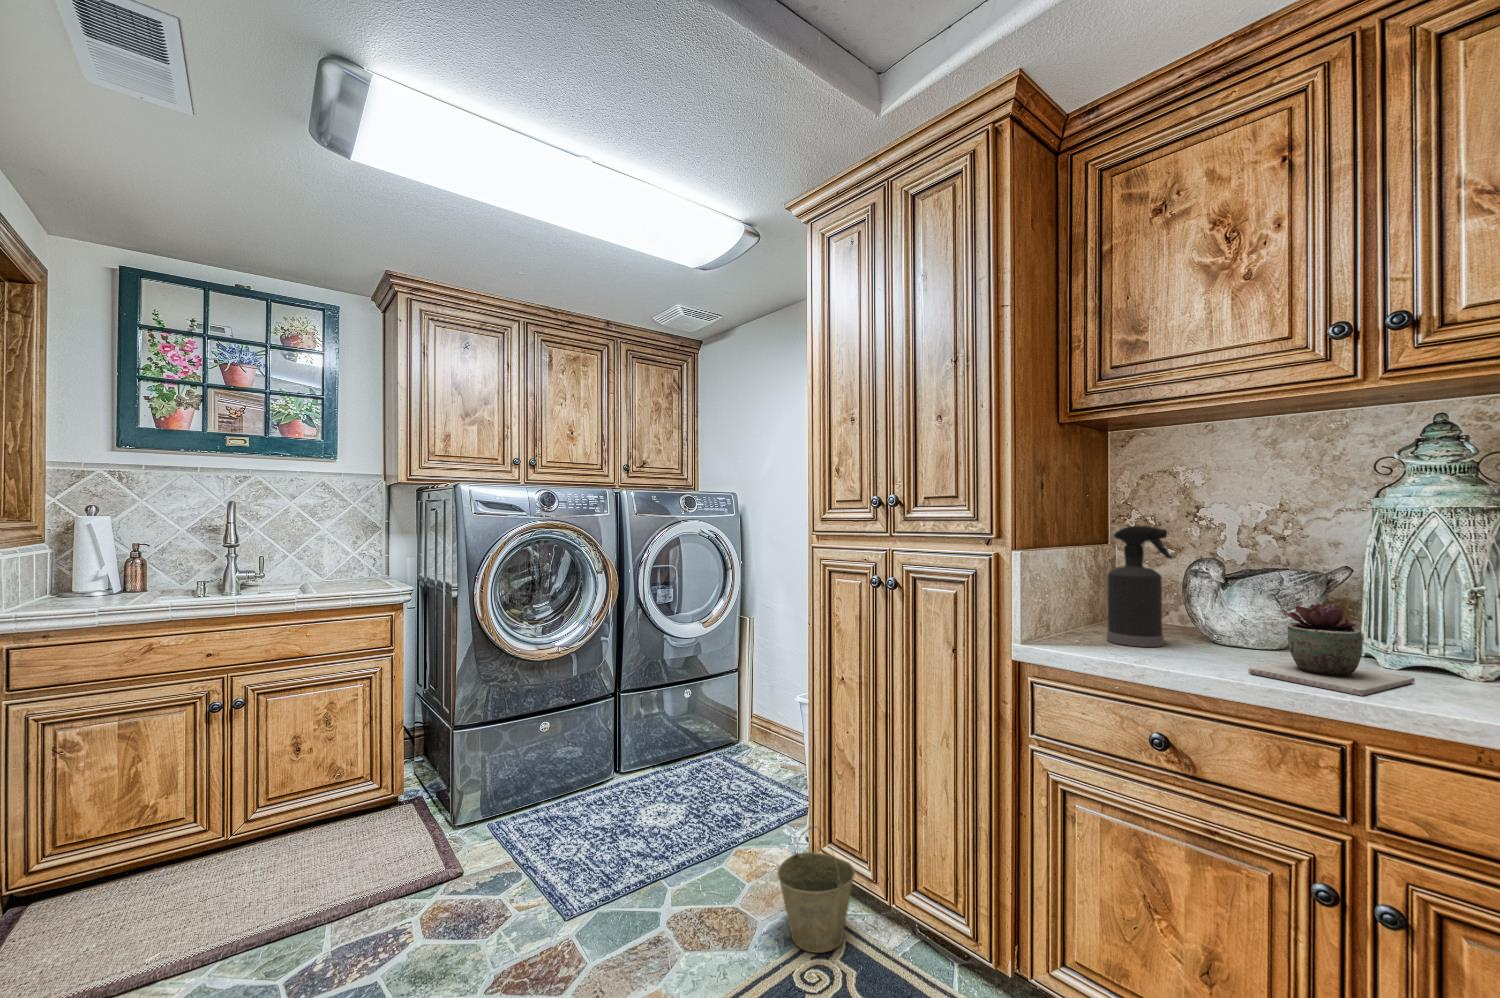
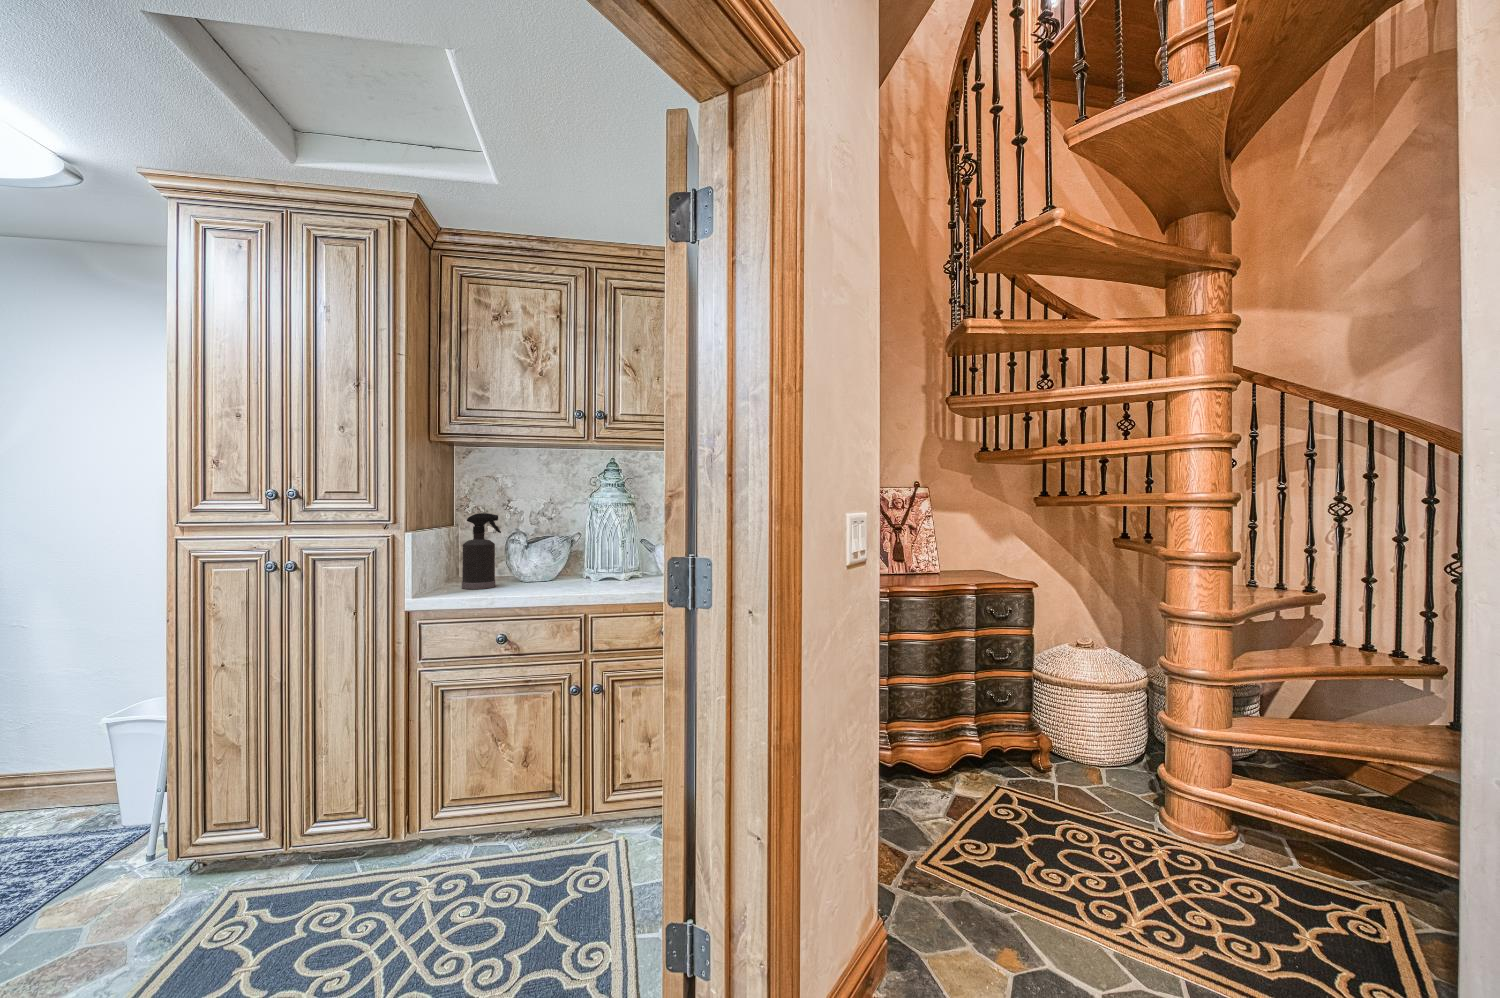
succulent plant: present [1248,604,1415,696] -> none [544,551,607,592]
bucket: present [777,826,855,953] -> none [154,801,249,918]

